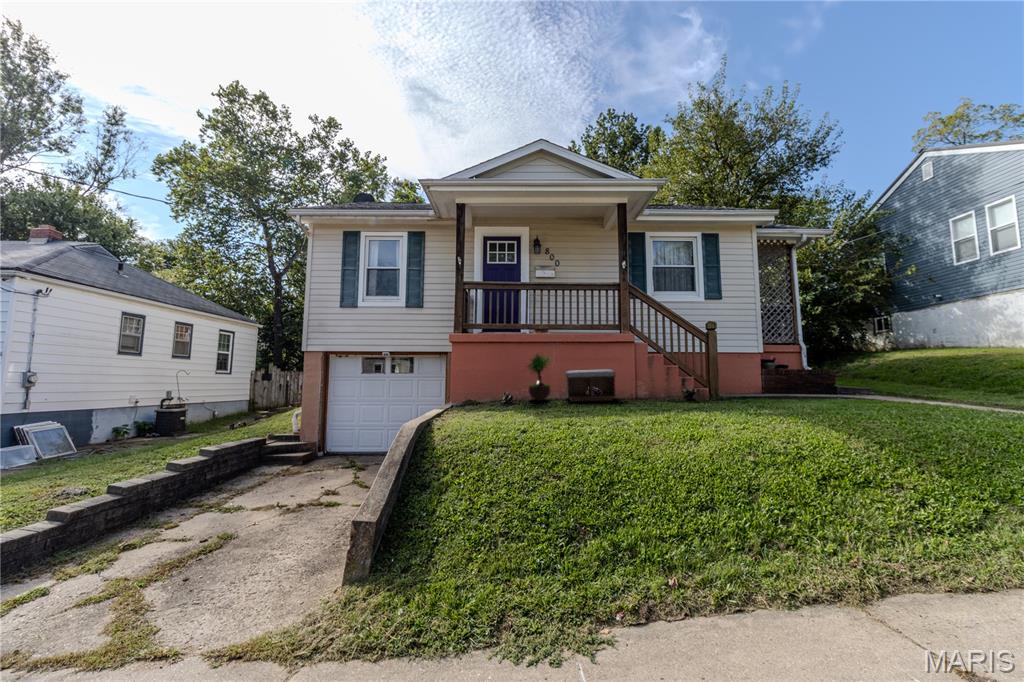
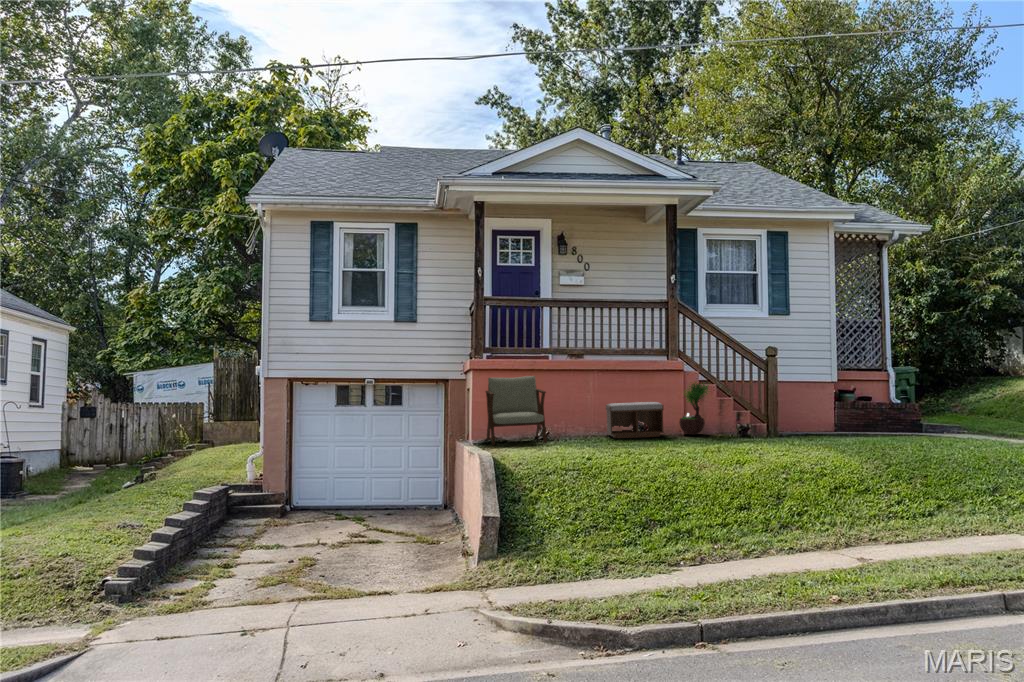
lounge chair: none [454,347,506,409] -> present [486,376,547,445]
potted tree: present [527,353,550,400] -> present [679,382,708,435]

